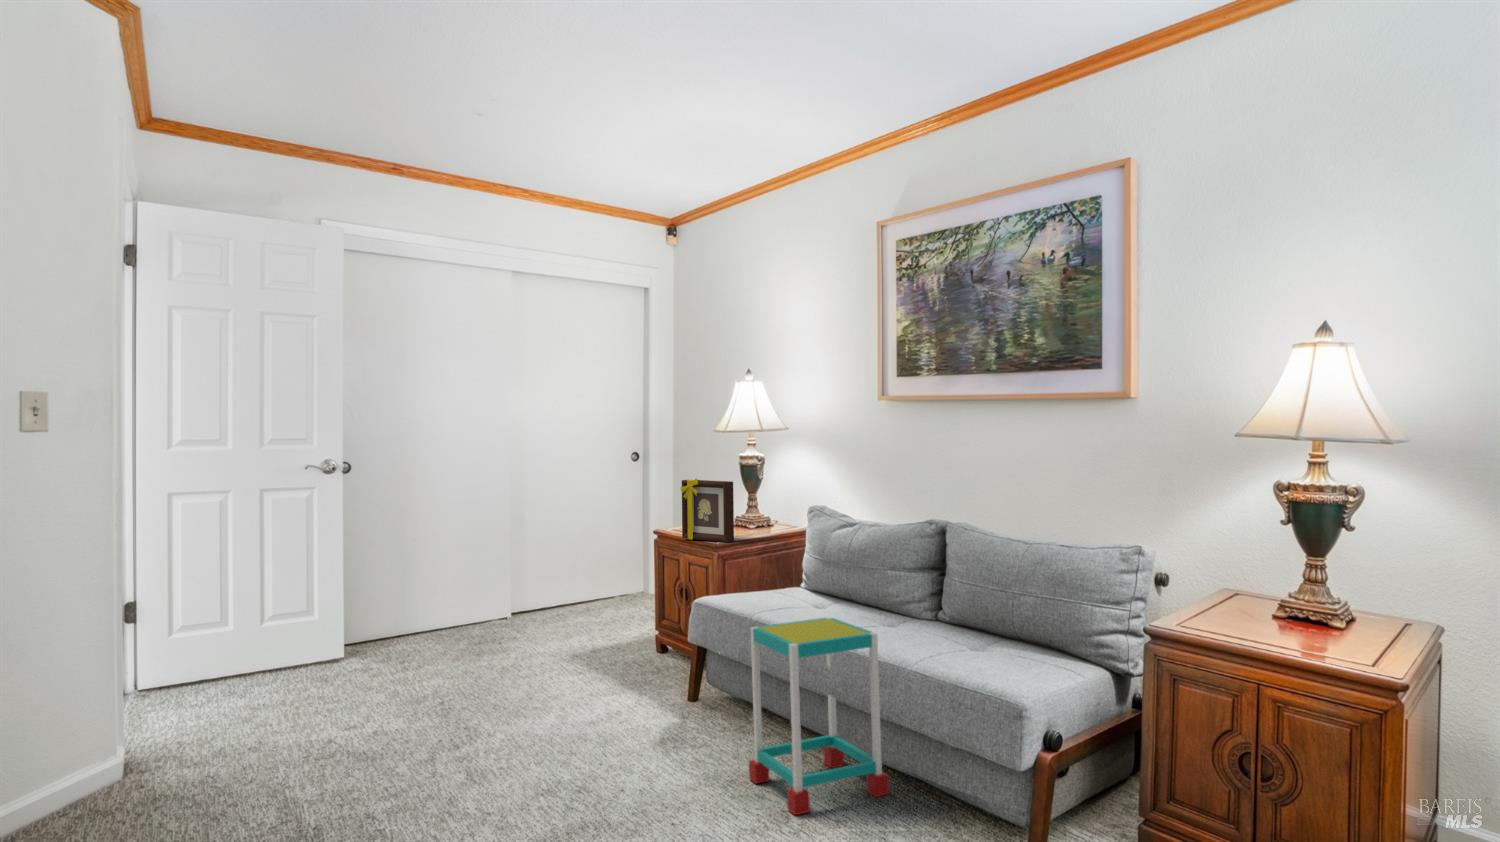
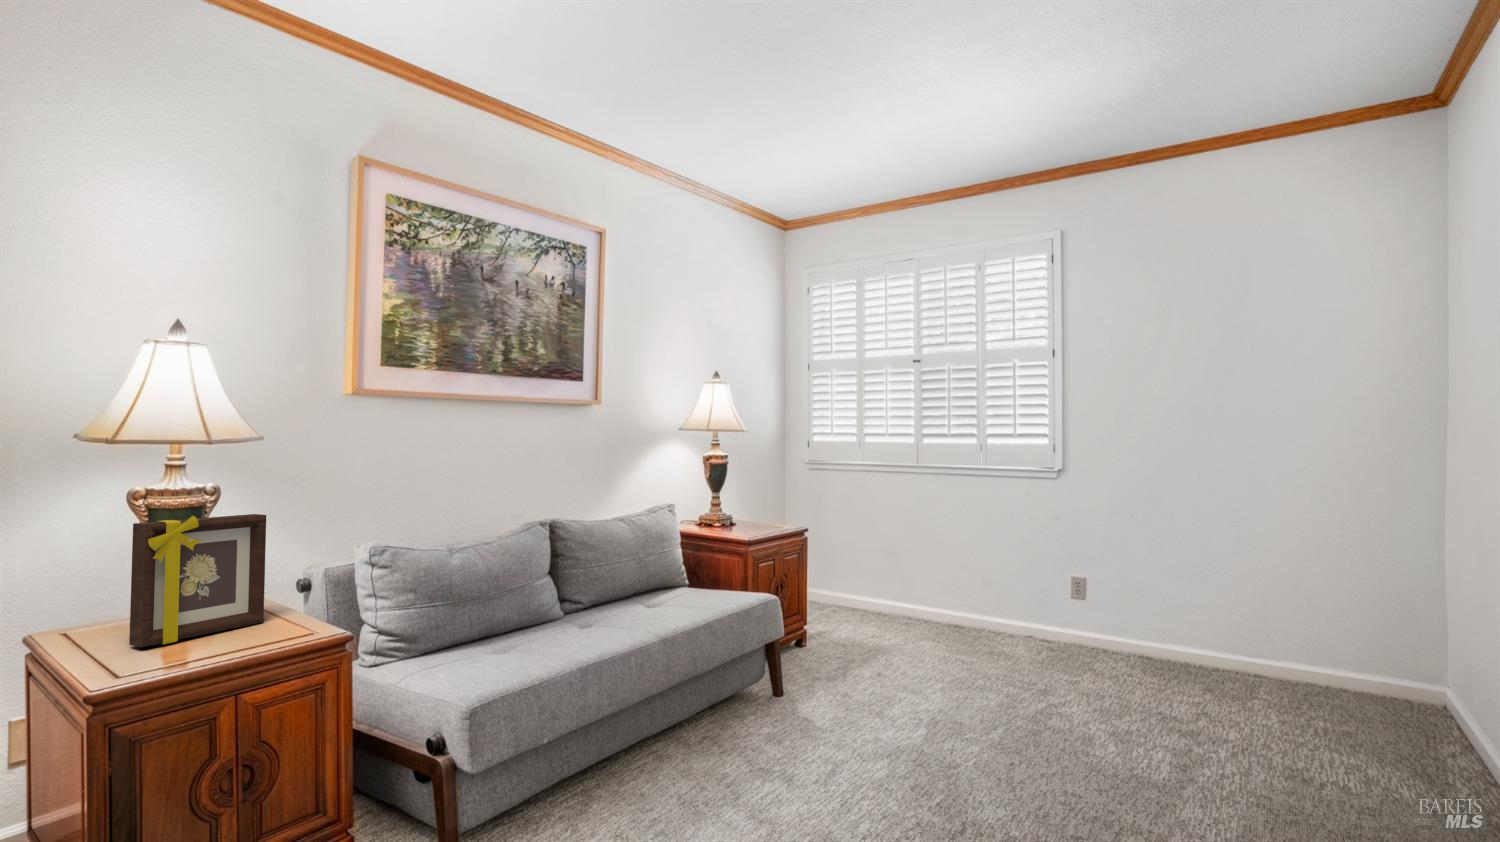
side table: present [749,617,889,815] -> none [689,600,826,795]

